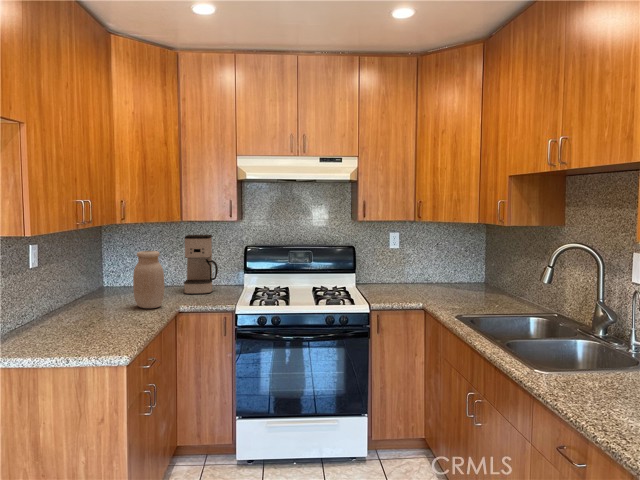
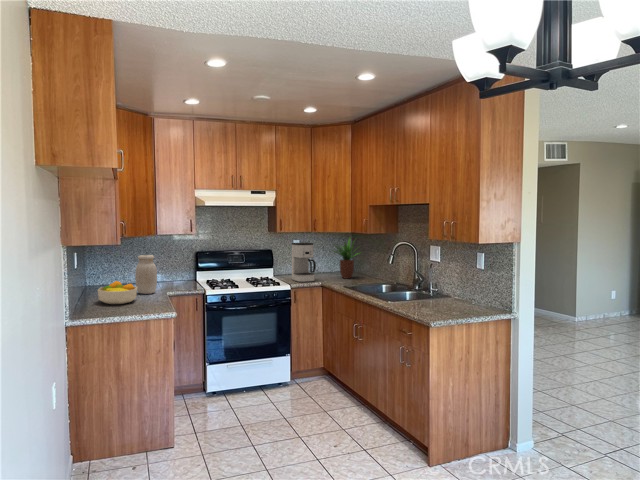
potted plant: none [446,229,500,297] -> present [334,239,355,279]
coffee maker: present [184,235,218,294] -> present [292,243,316,282]
fruit bowl: none [55,289,116,328] -> present [98,281,137,304]

